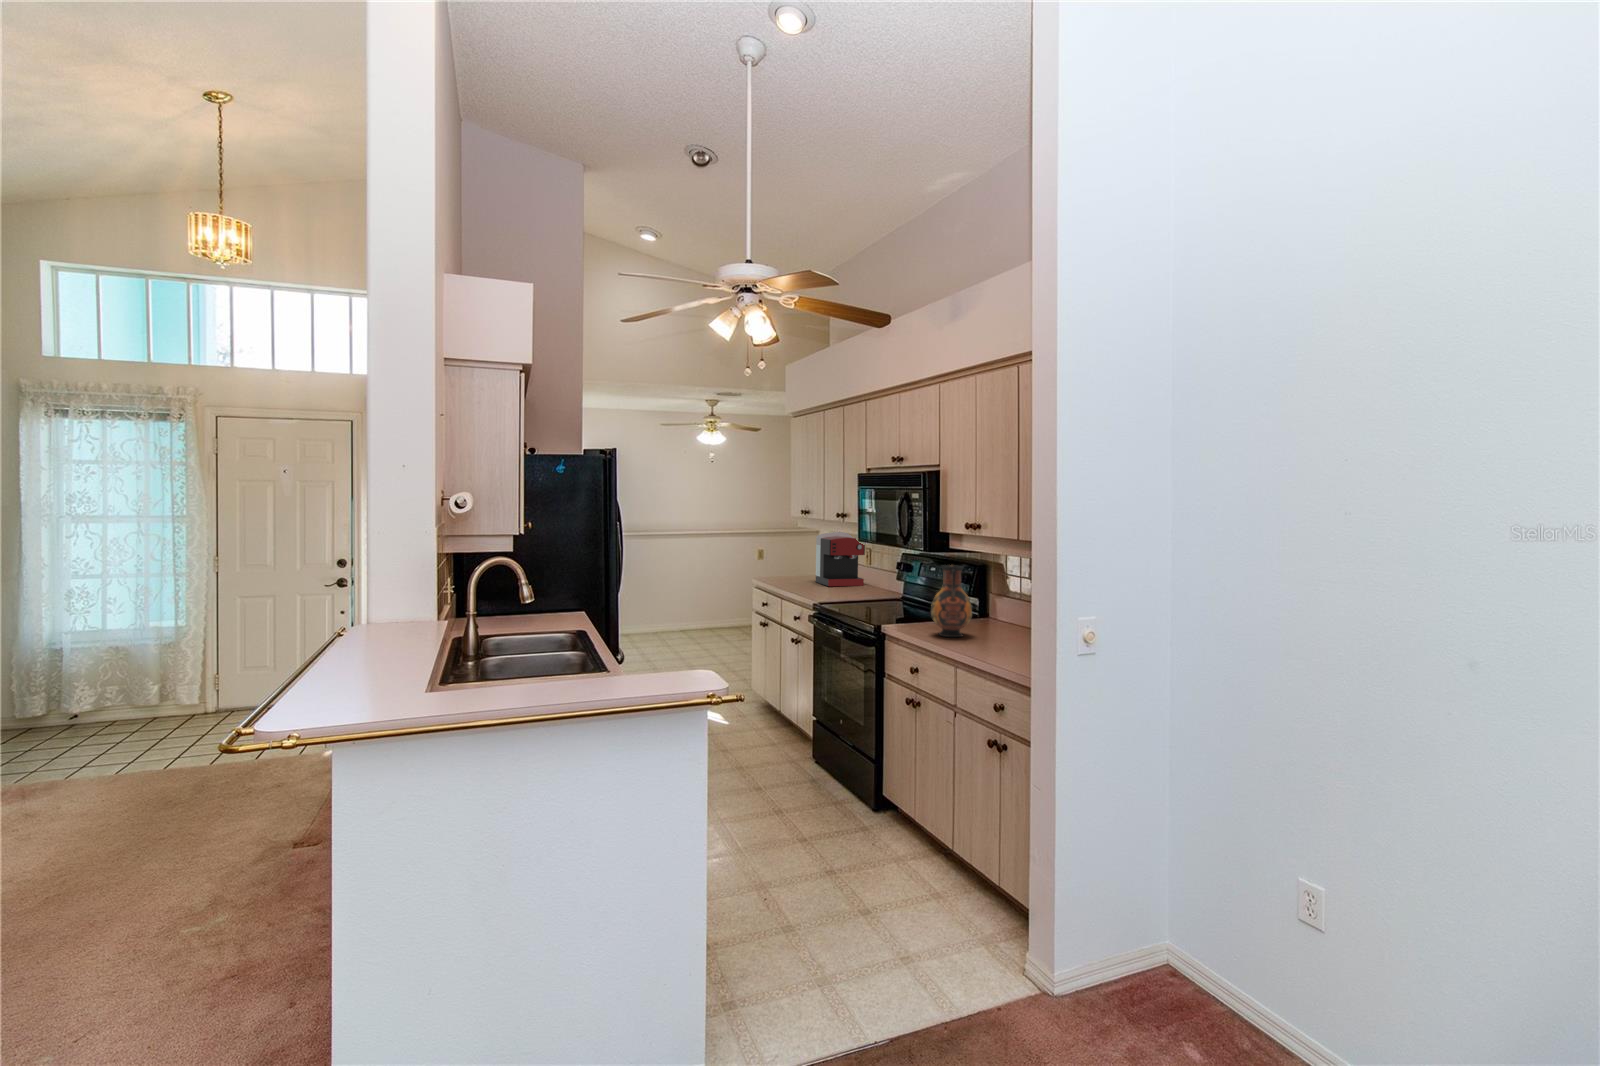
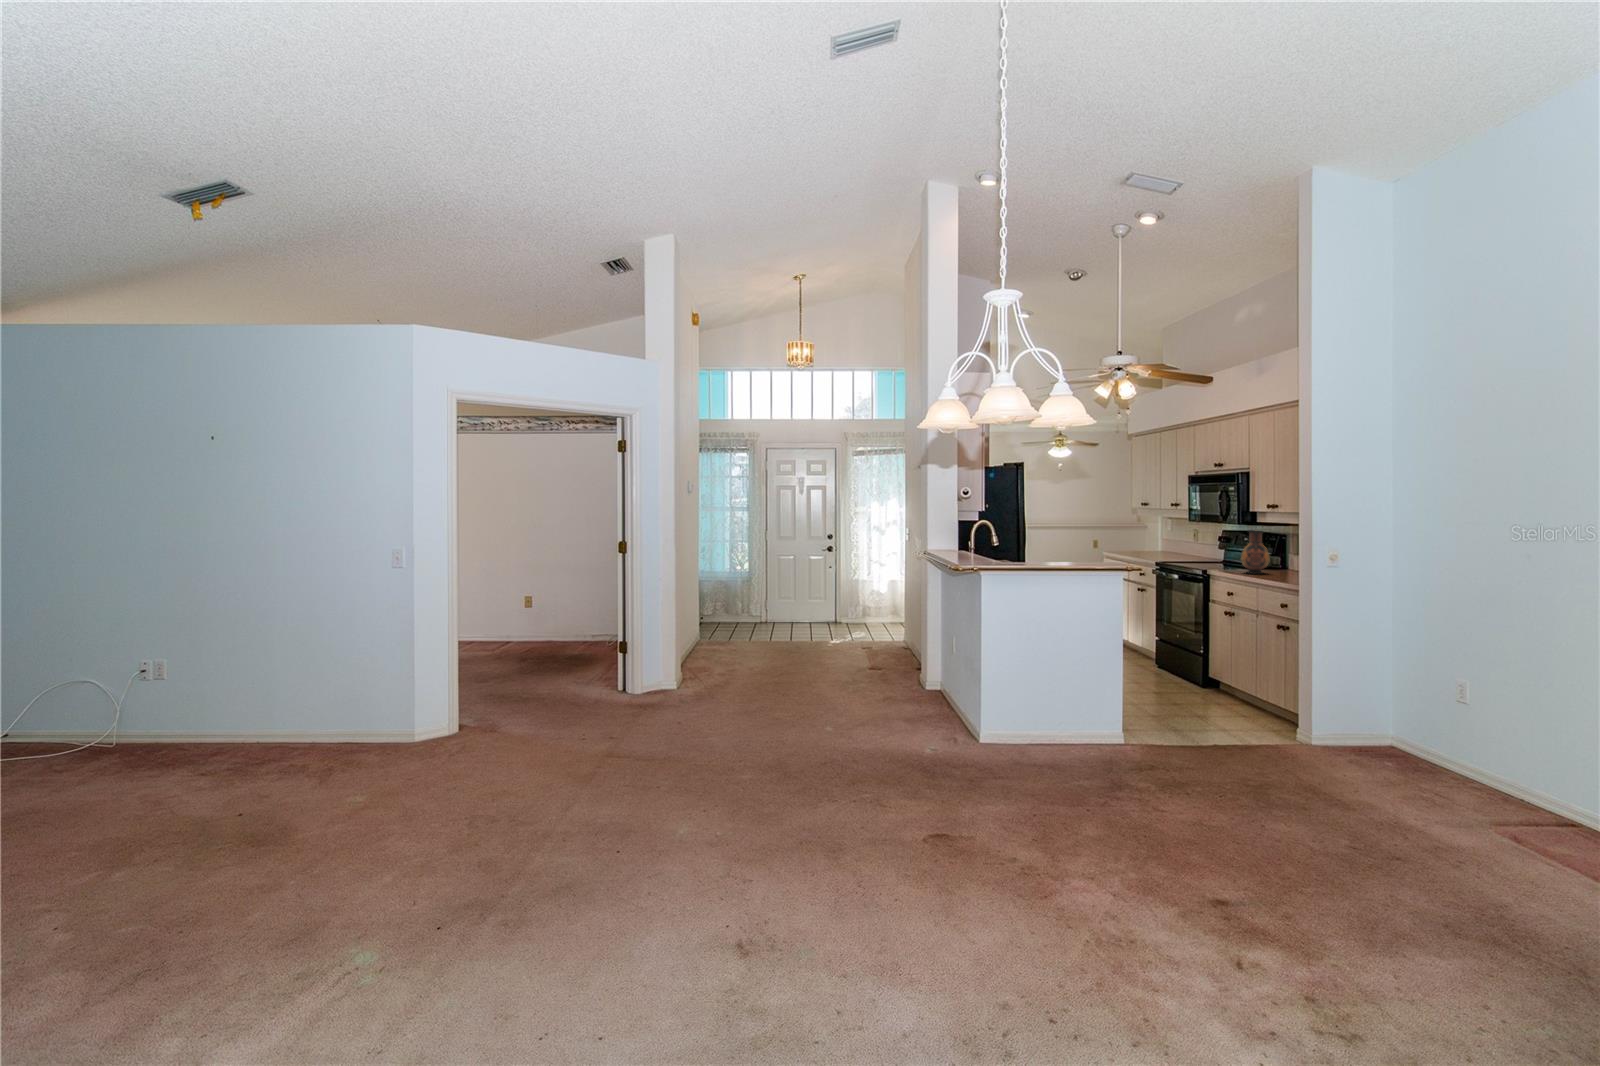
coffee maker: present [816,532,865,586] -> none [1154,518,1194,556]

